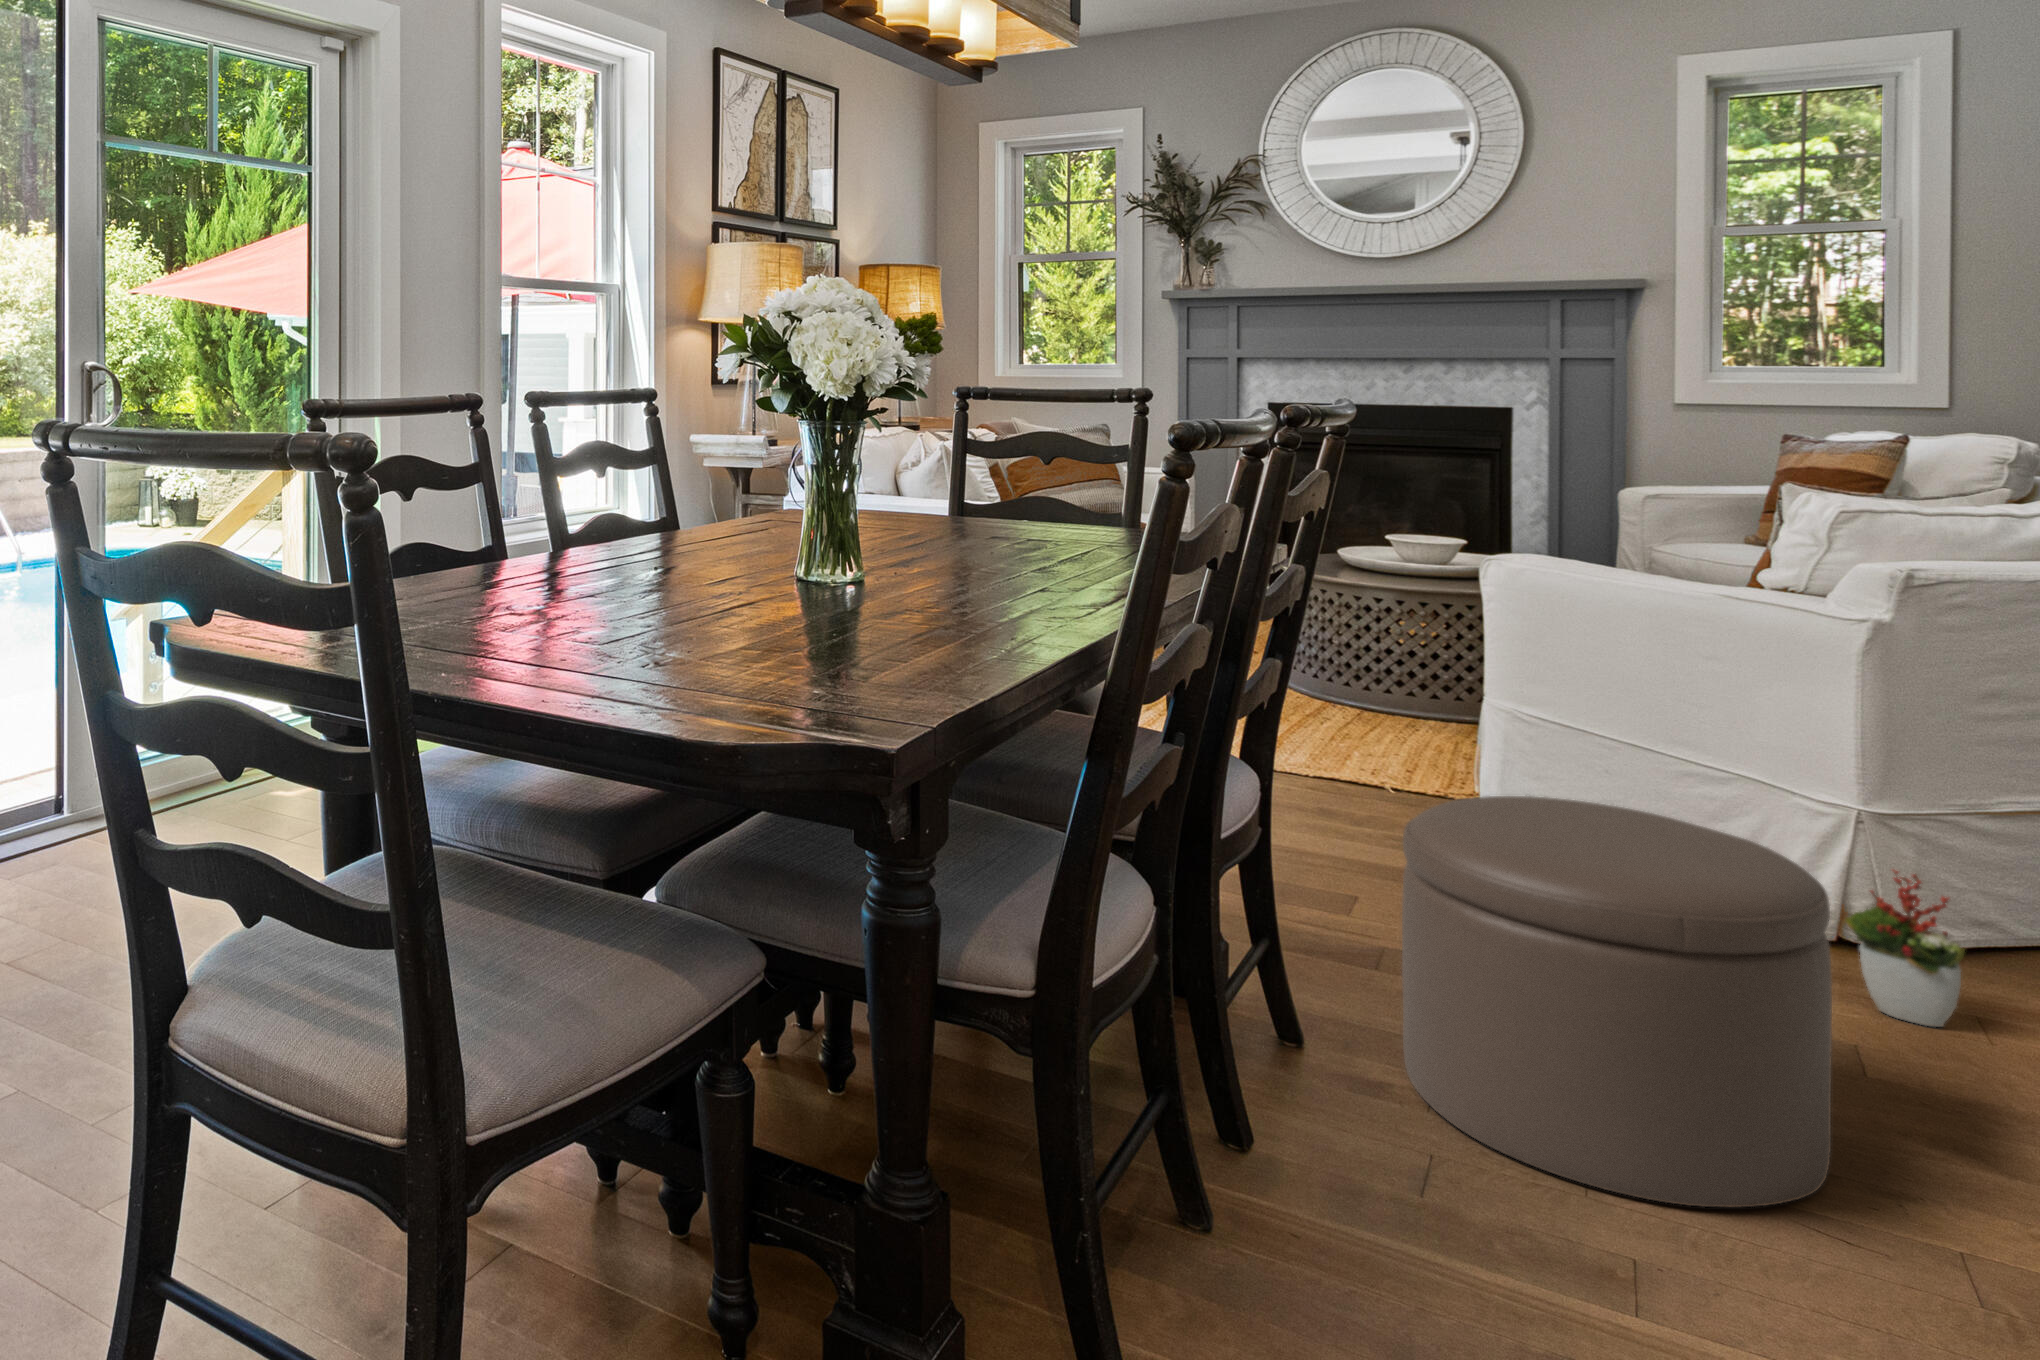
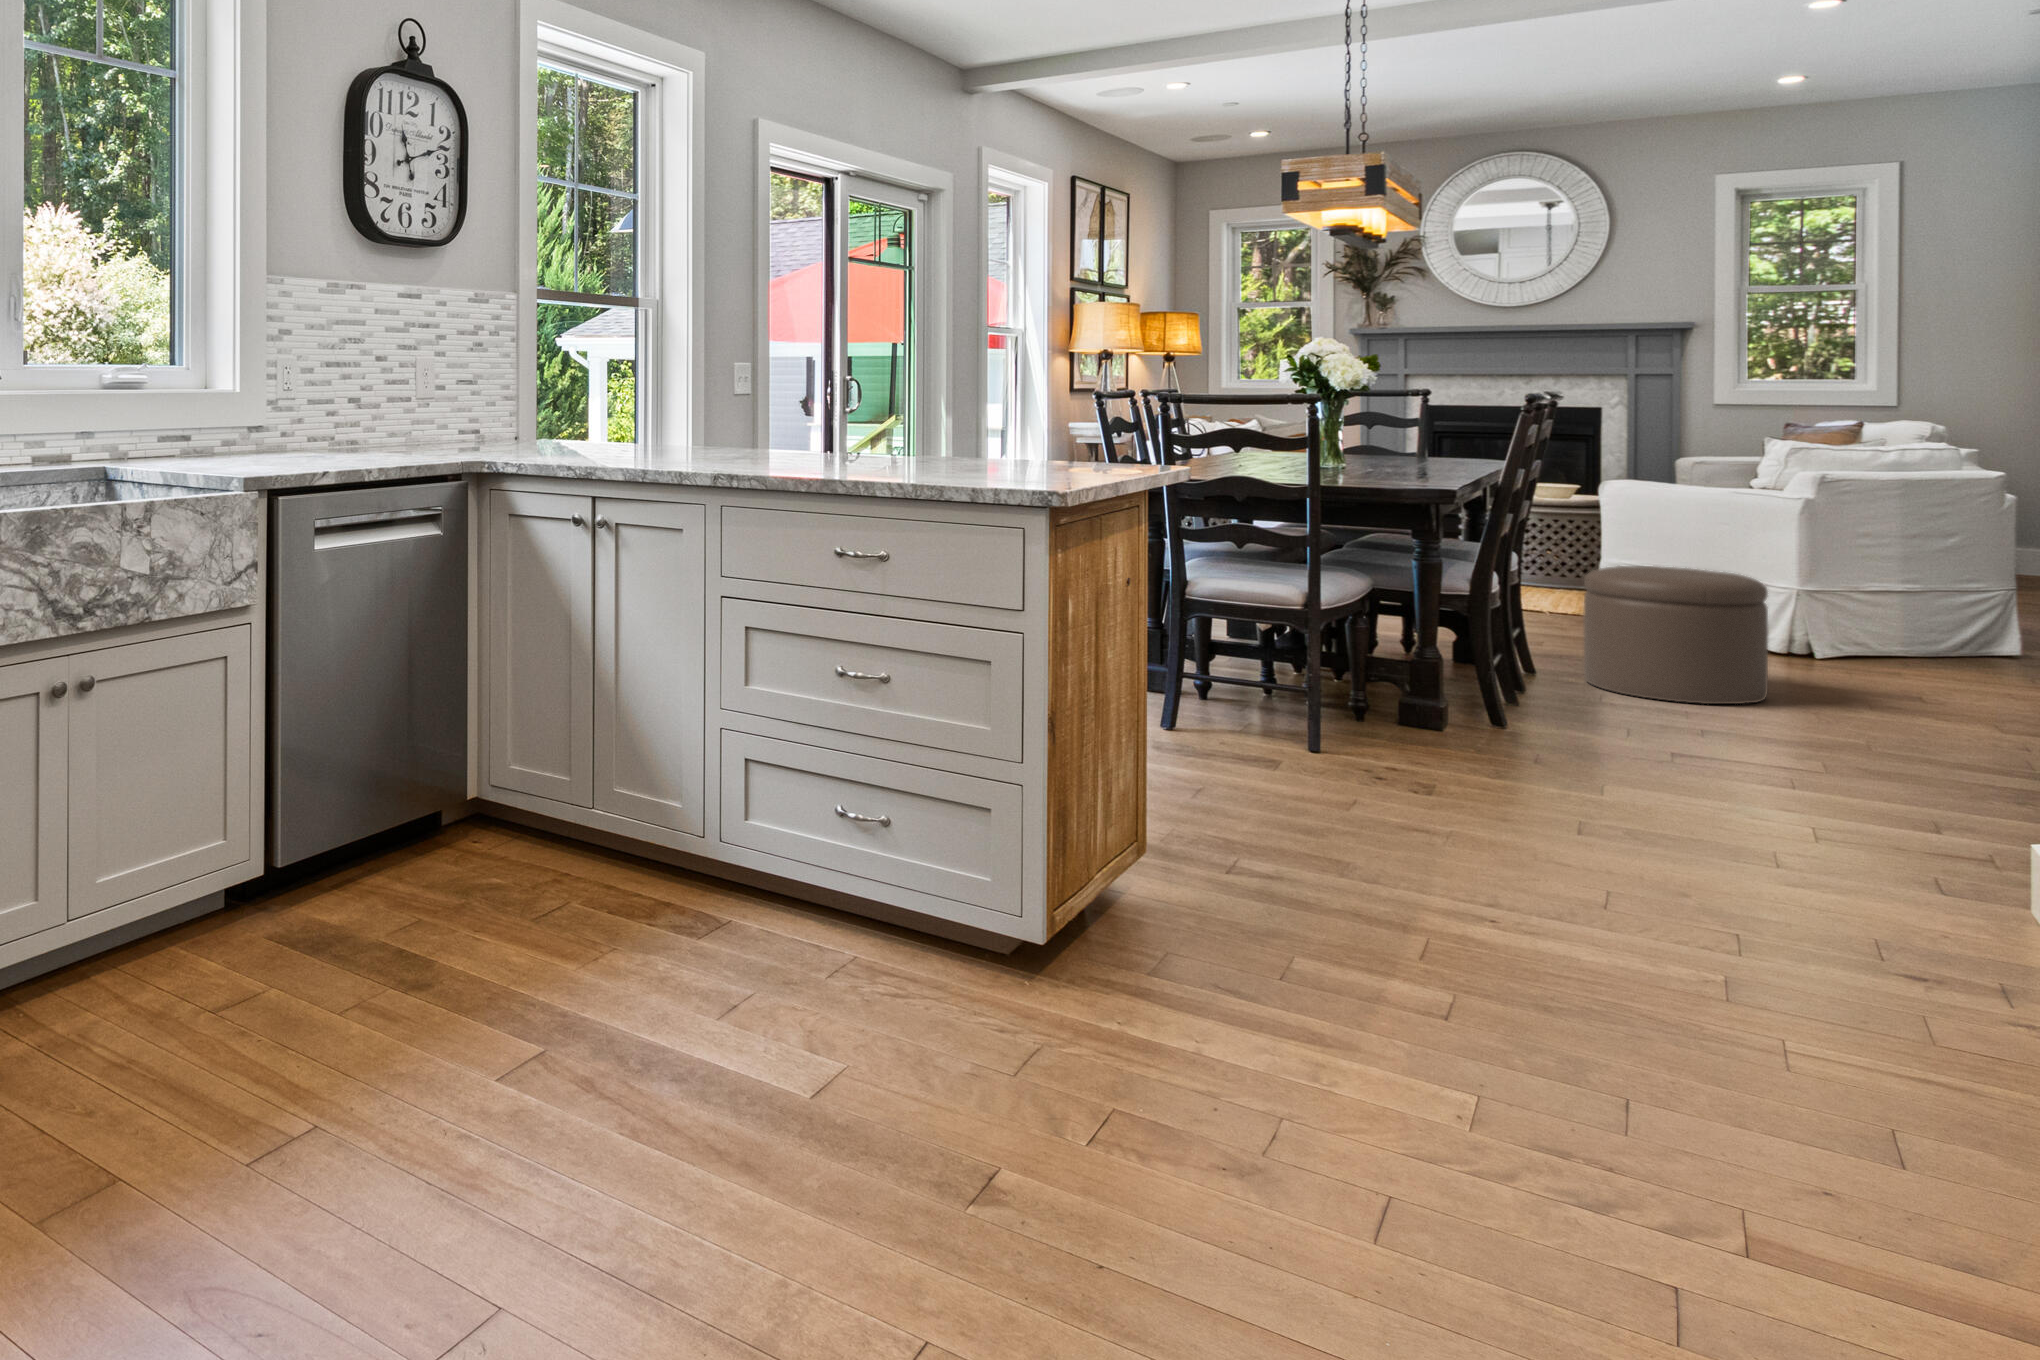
decorative plant: present [1845,870,1965,1027] -> none [1786,605,1839,673]

